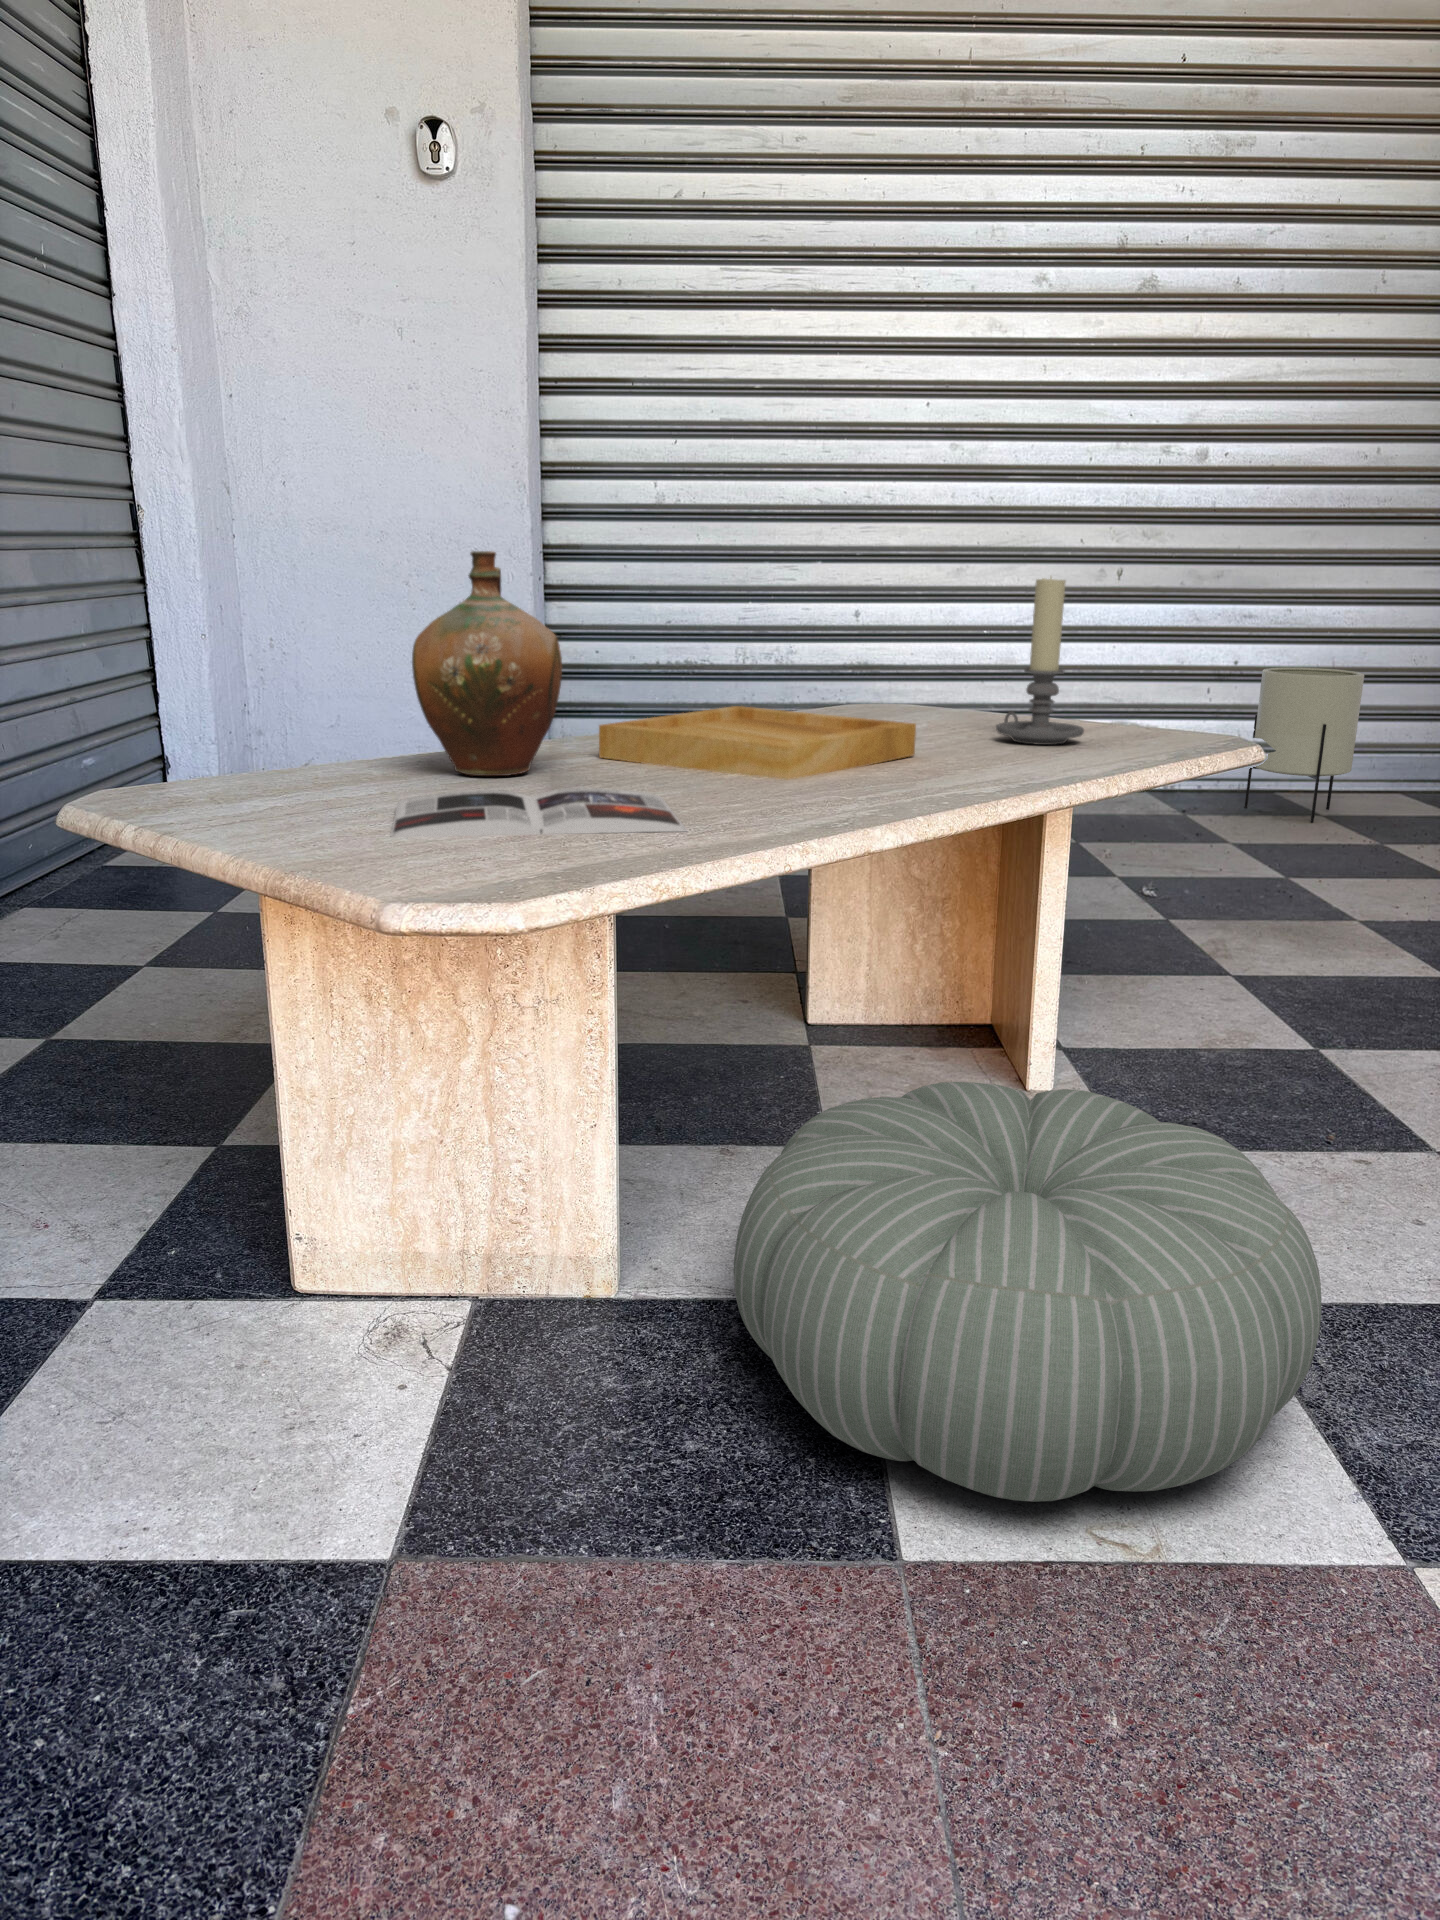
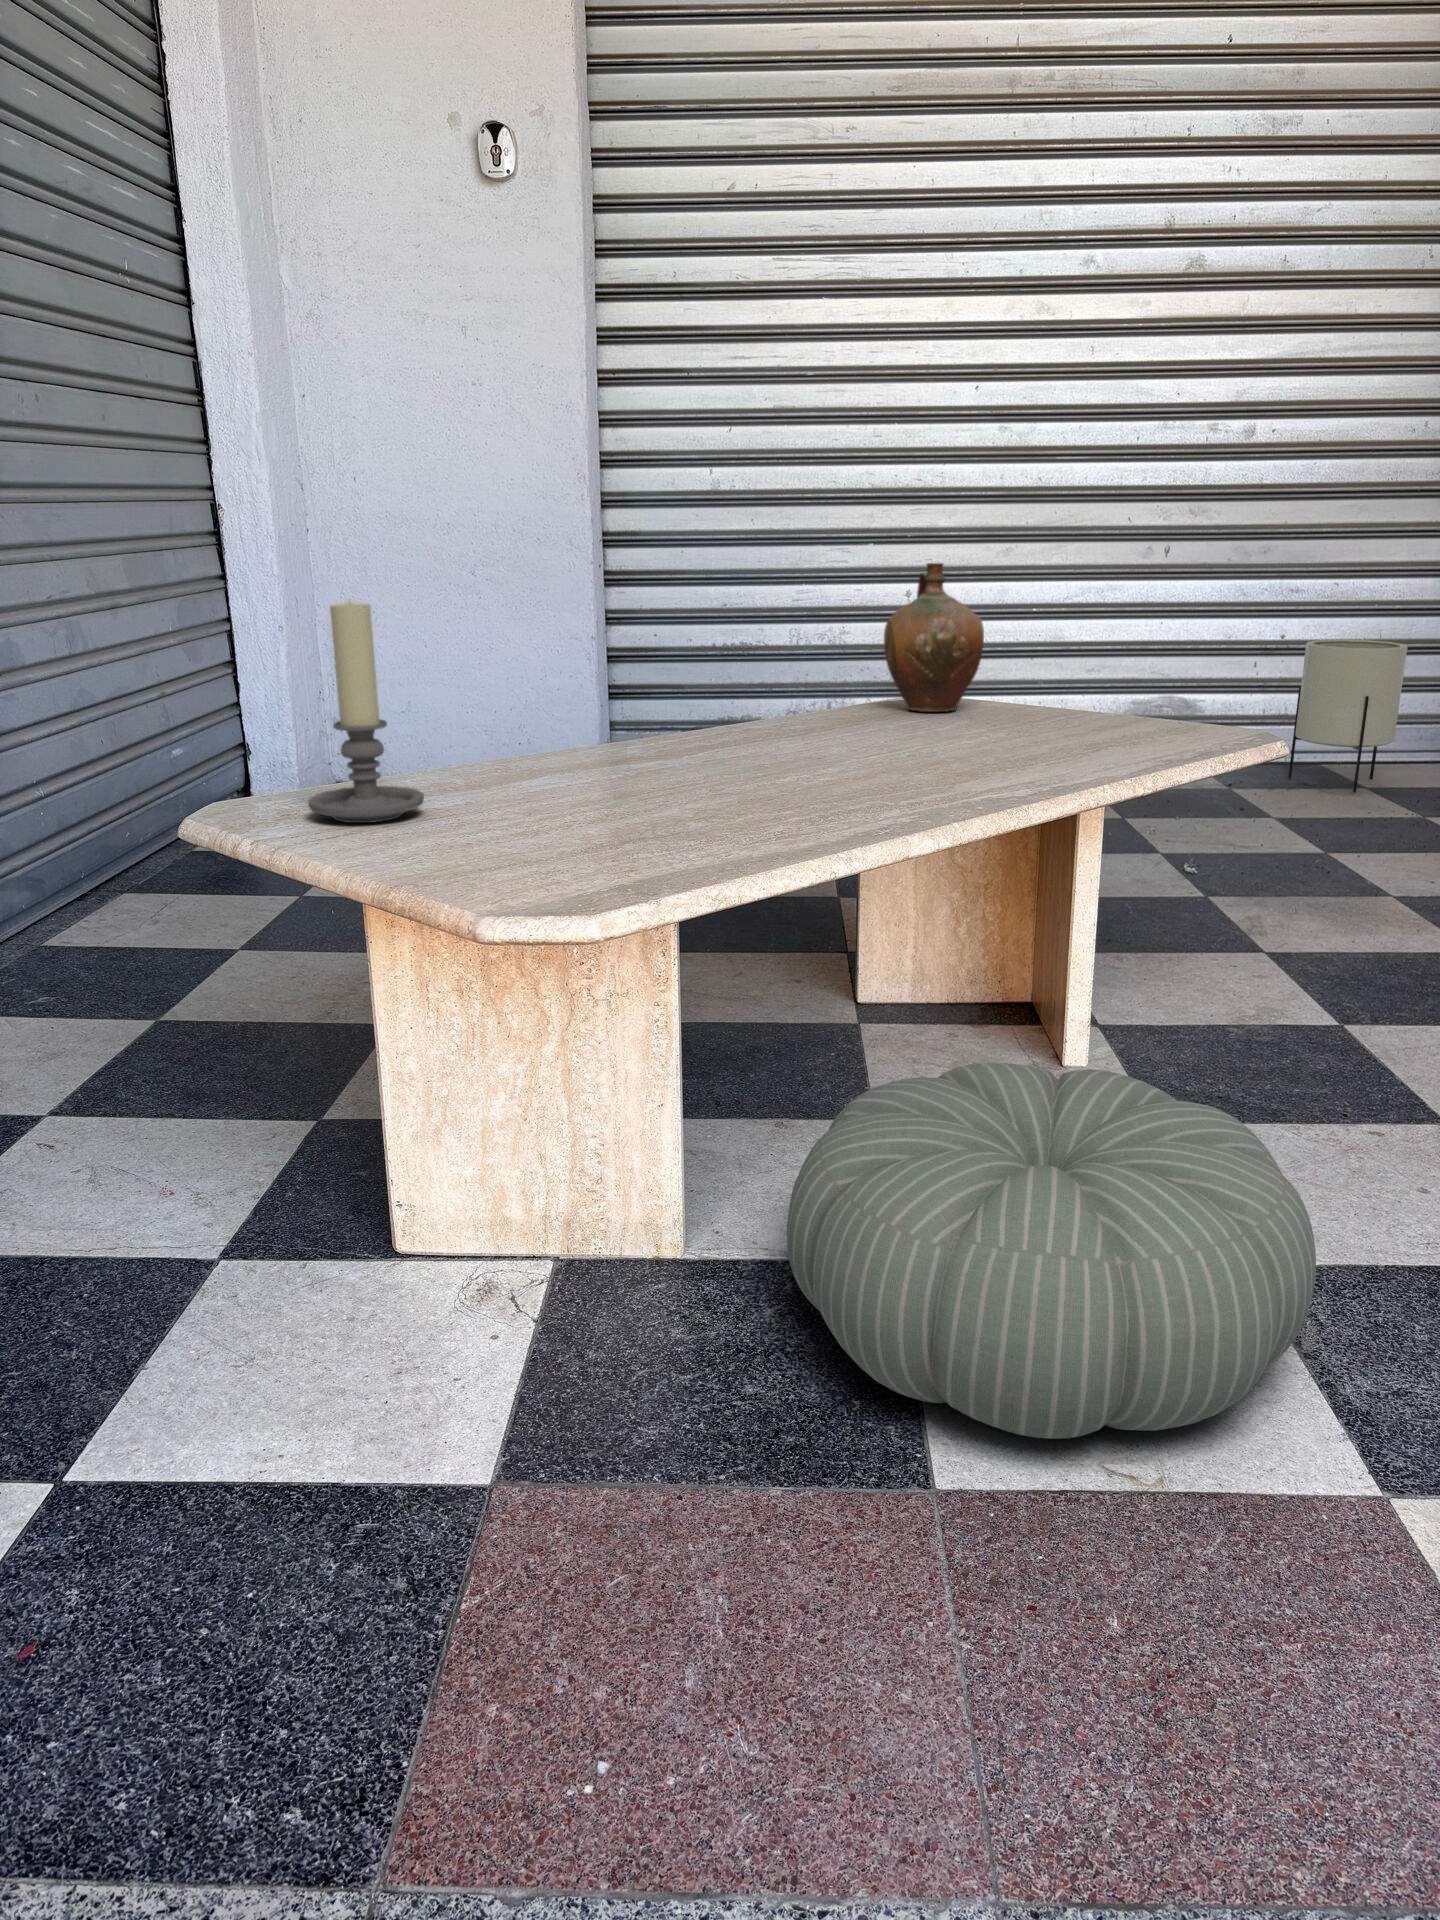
ceramic jug: present [412,551,562,776] -> present [884,563,984,712]
candle holder: present [996,577,1084,745] -> present [308,600,424,823]
tray: present [599,706,916,780] -> none [660,705,956,785]
magazine: present [390,788,687,837] -> none [477,797,743,851]

